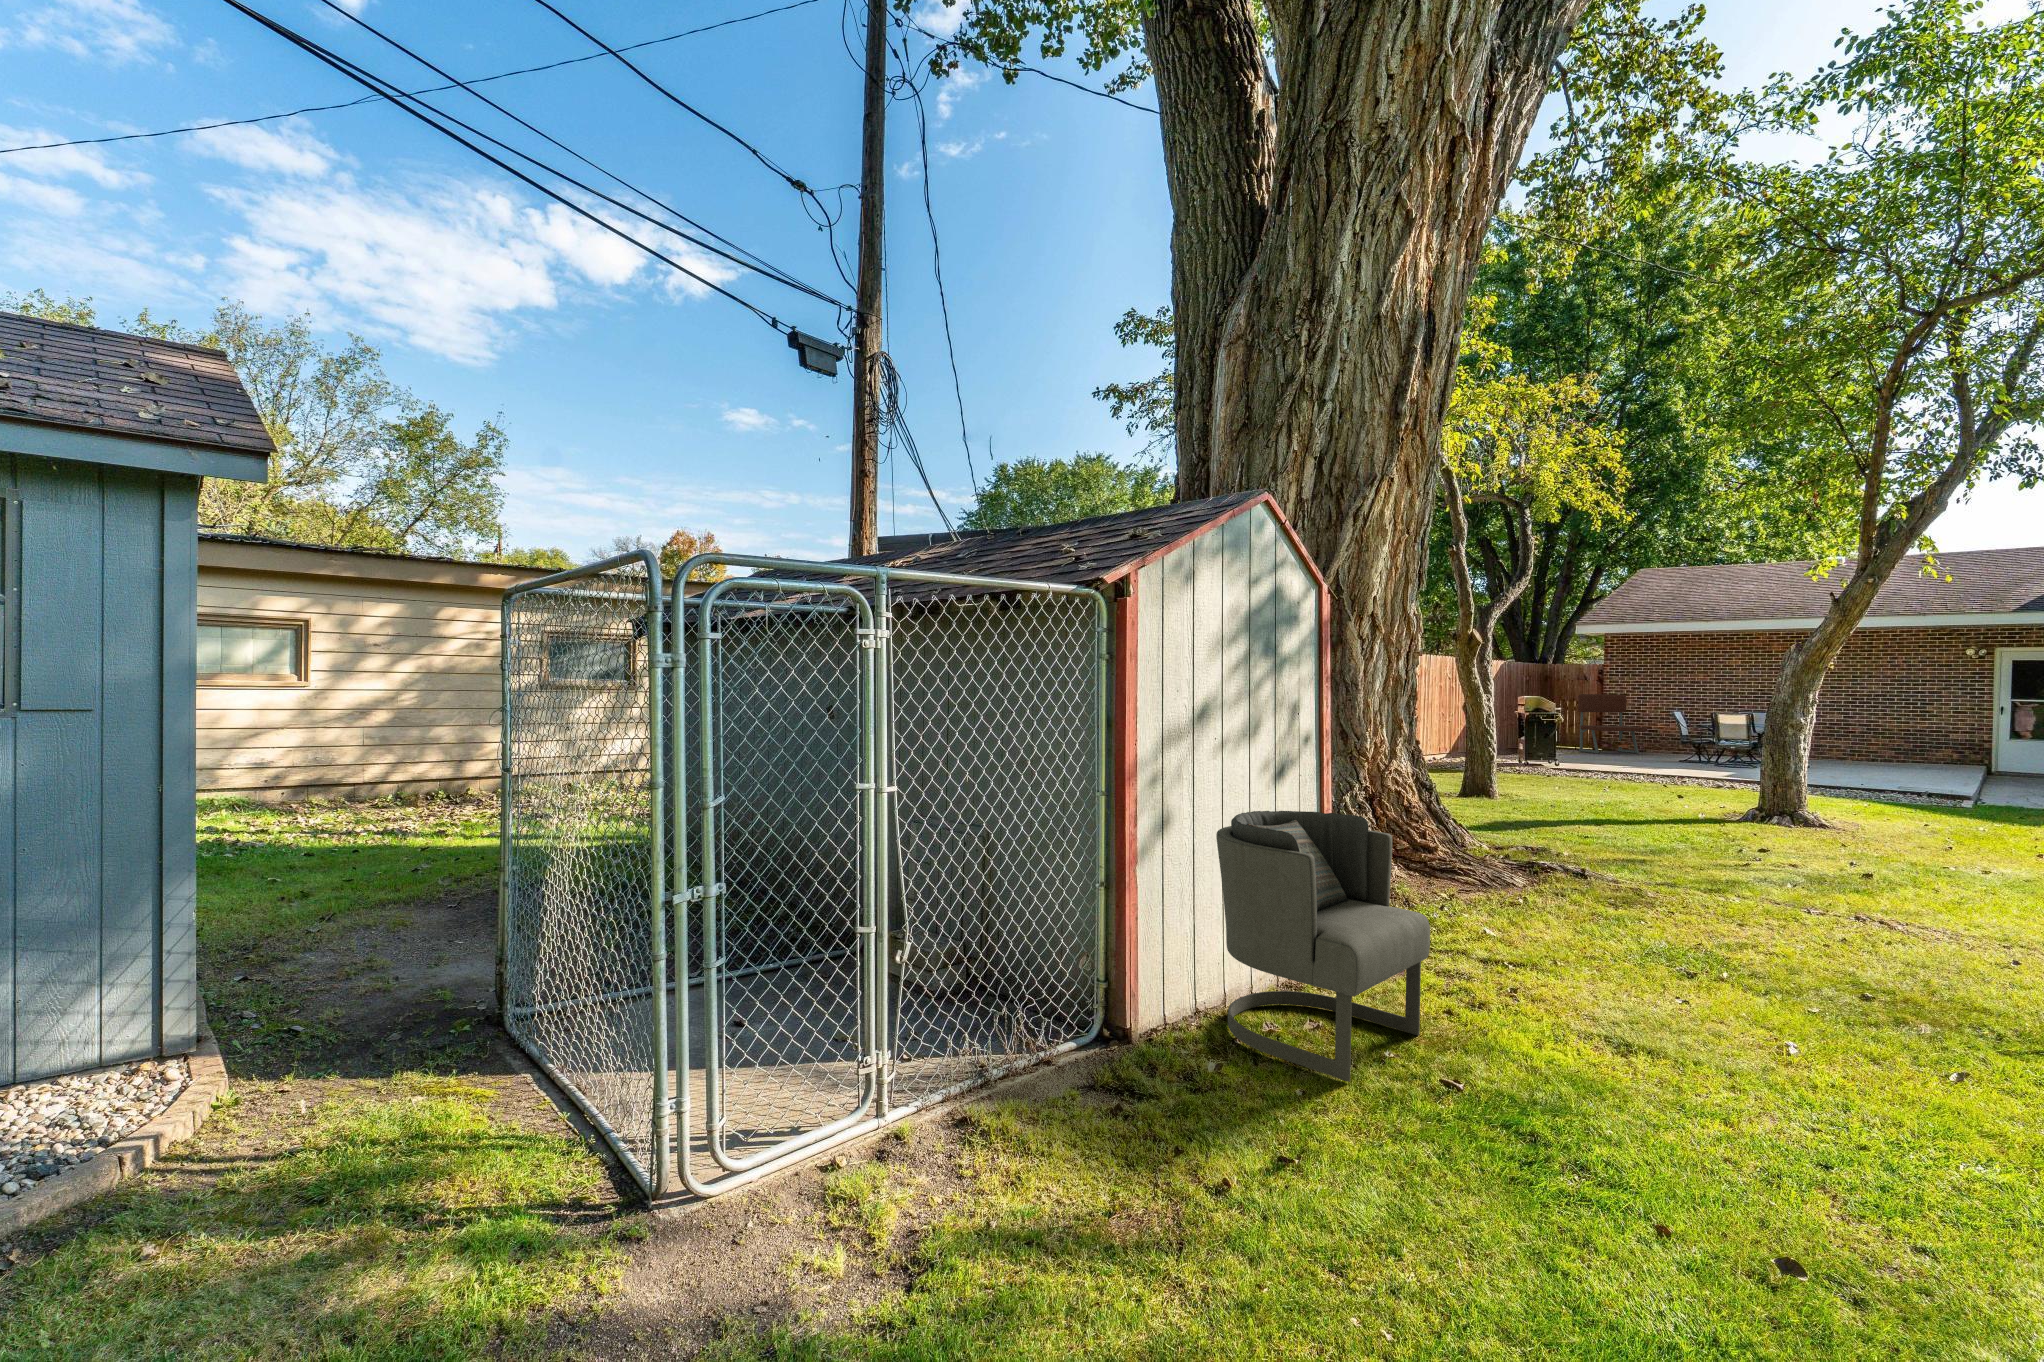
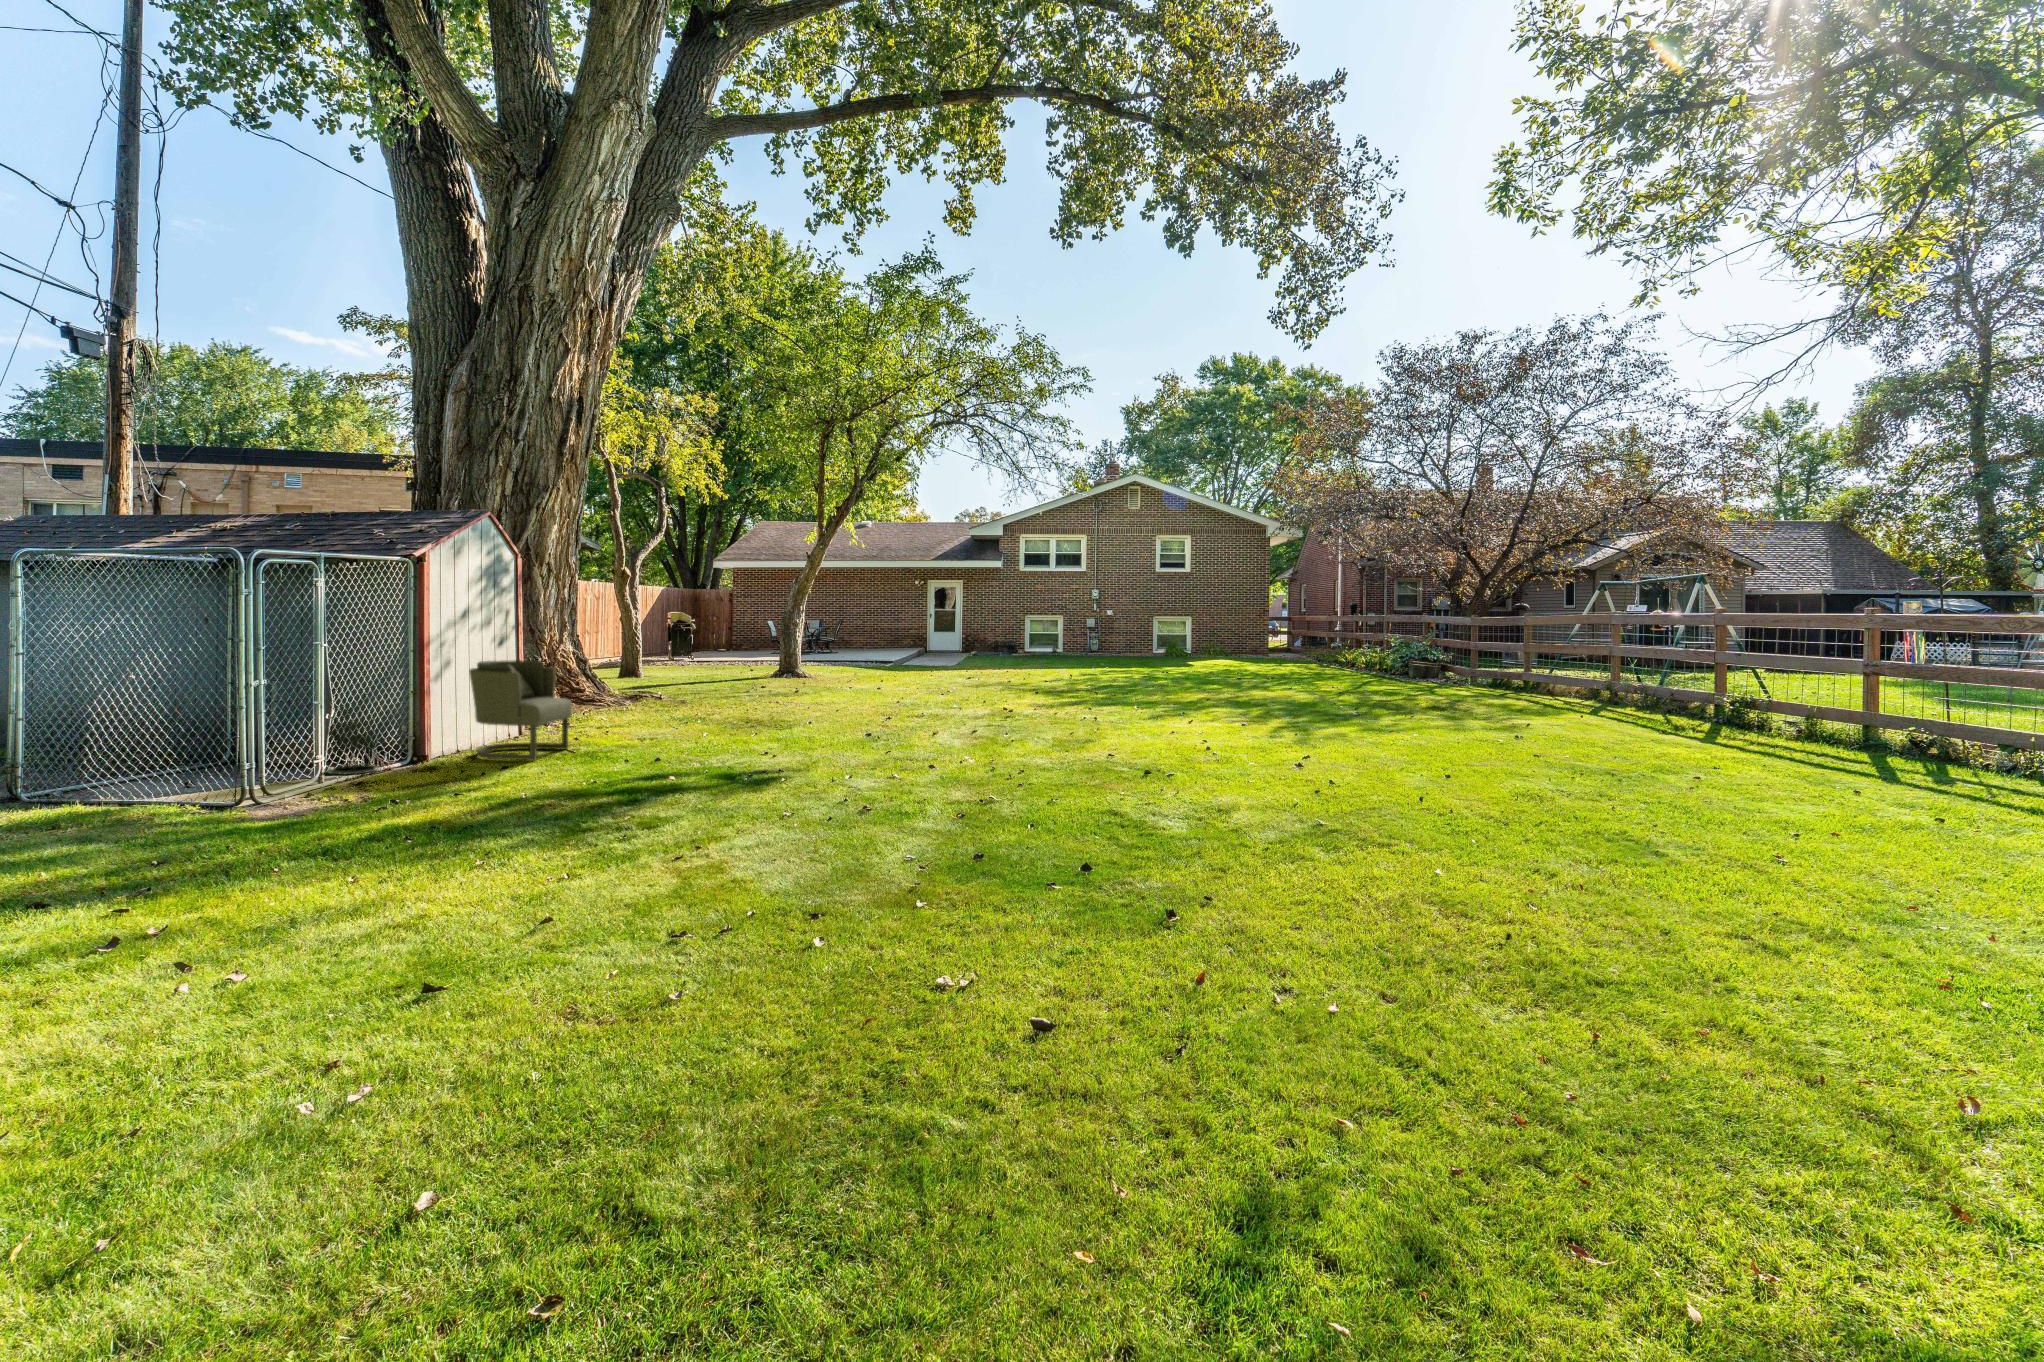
bench: present [1578,694,1647,754] -> none [712,610,753,651]
potted tree: none [950,883,1052,1053] -> present [327,700,381,774]

